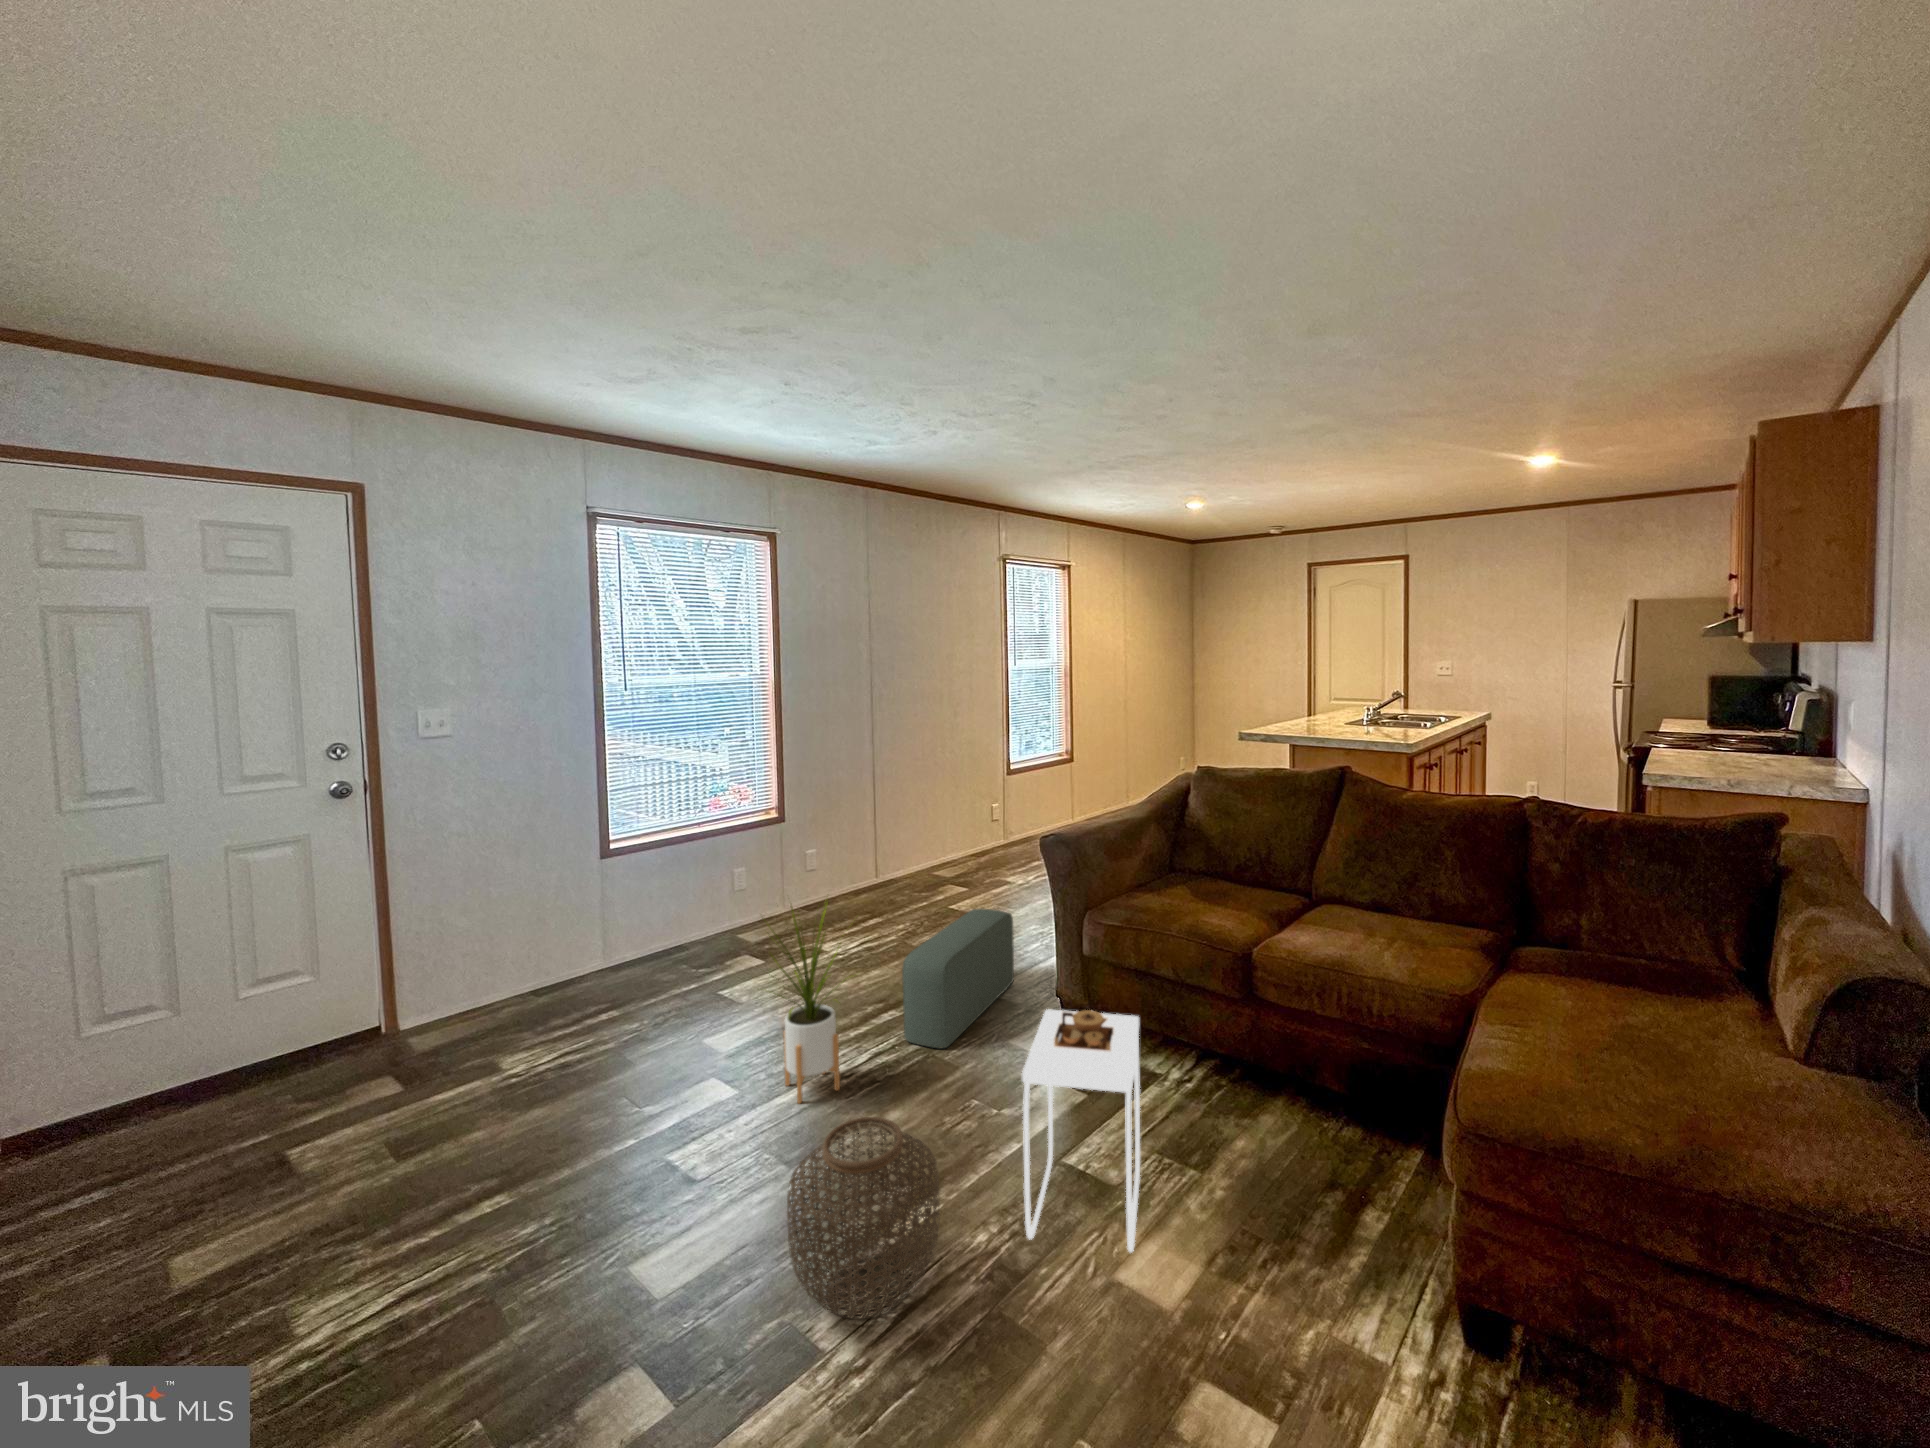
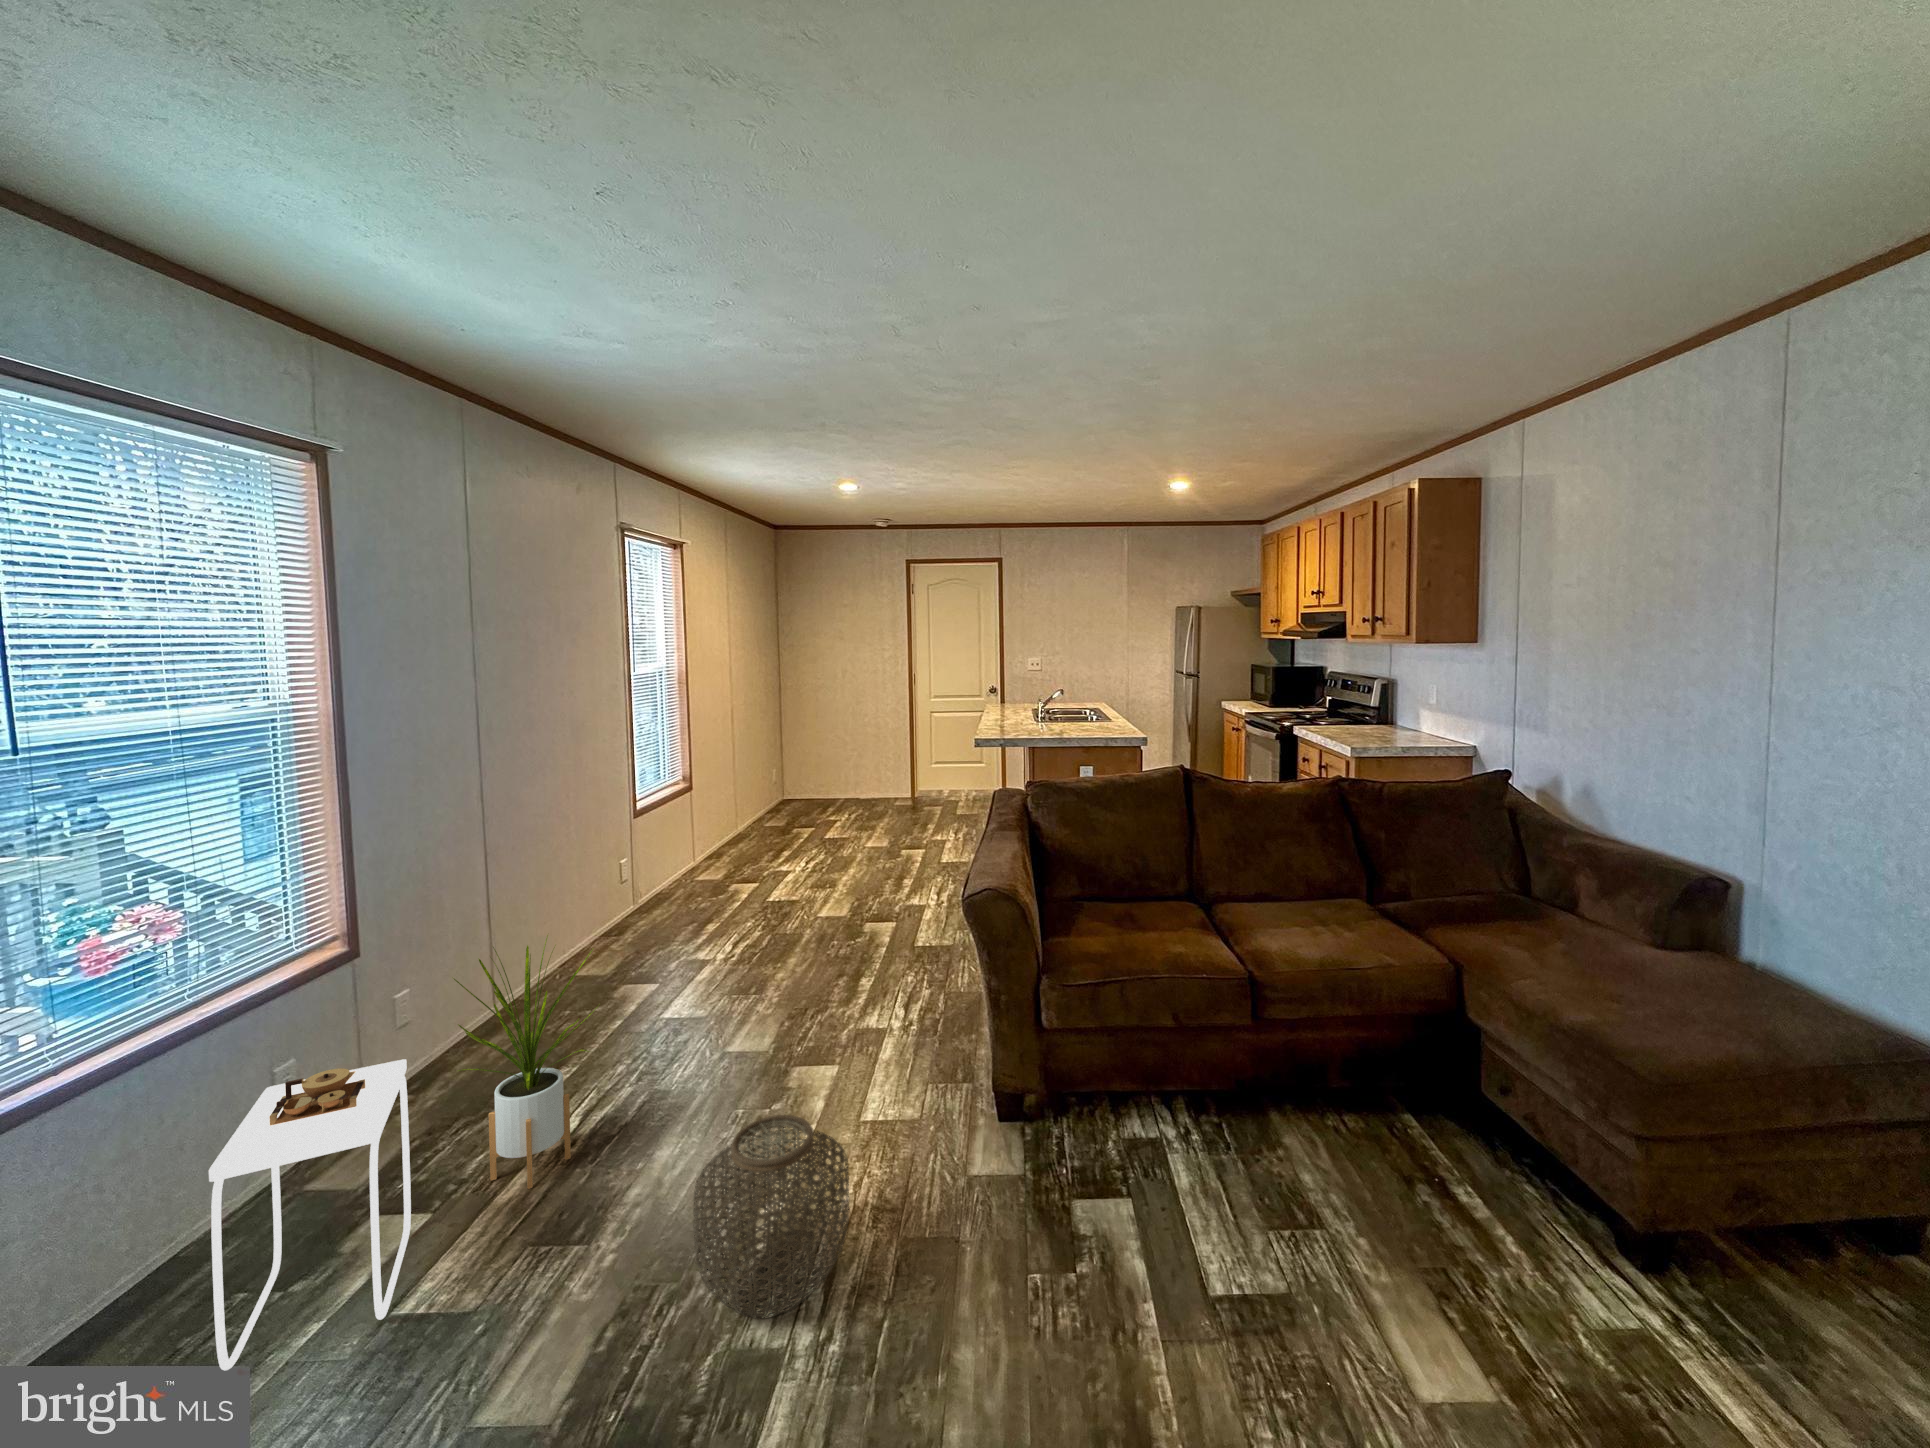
pouf: present [902,909,1014,1048] -> none [605,929,685,1088]
side table: present [1022,1010,1140,1252] -> present [209,1059,411,1370]

